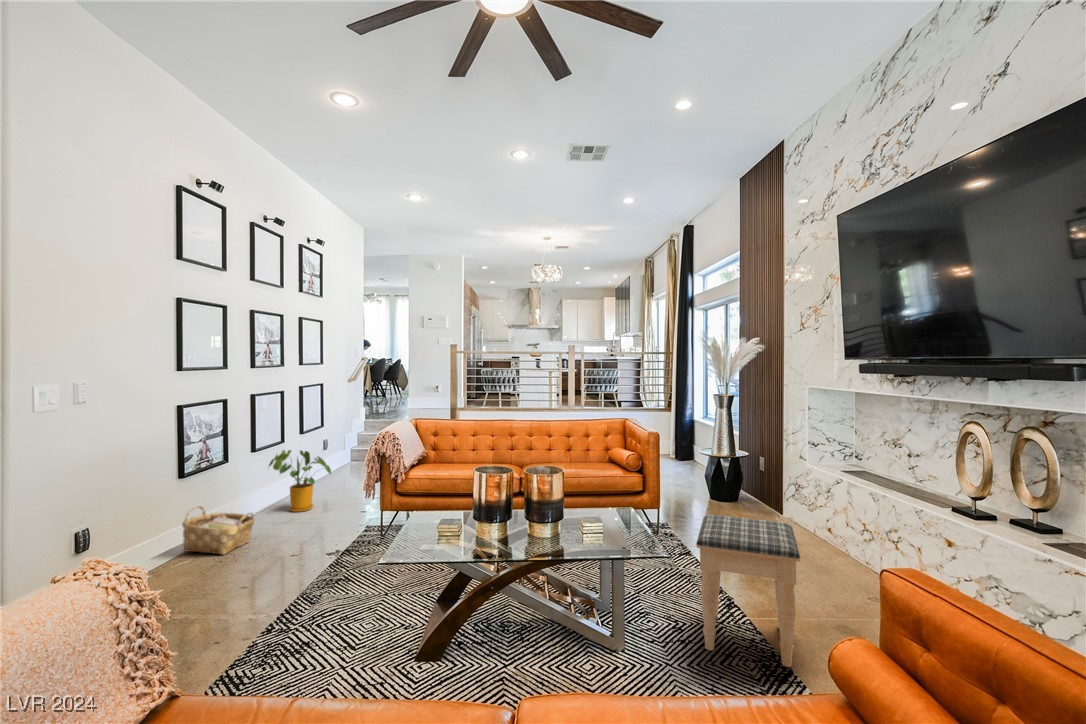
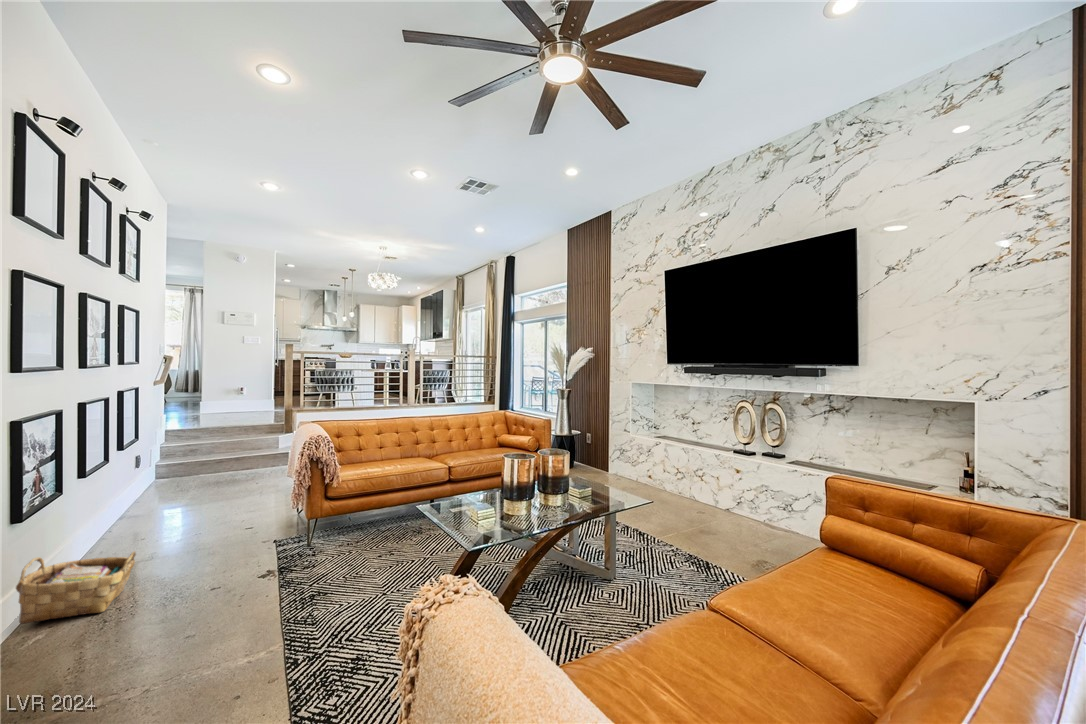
house plant: present [269,450,331,512] -> none [102,469,199,547]
footstool: present [696,515,800,667] -> none [632,472,713,565]

